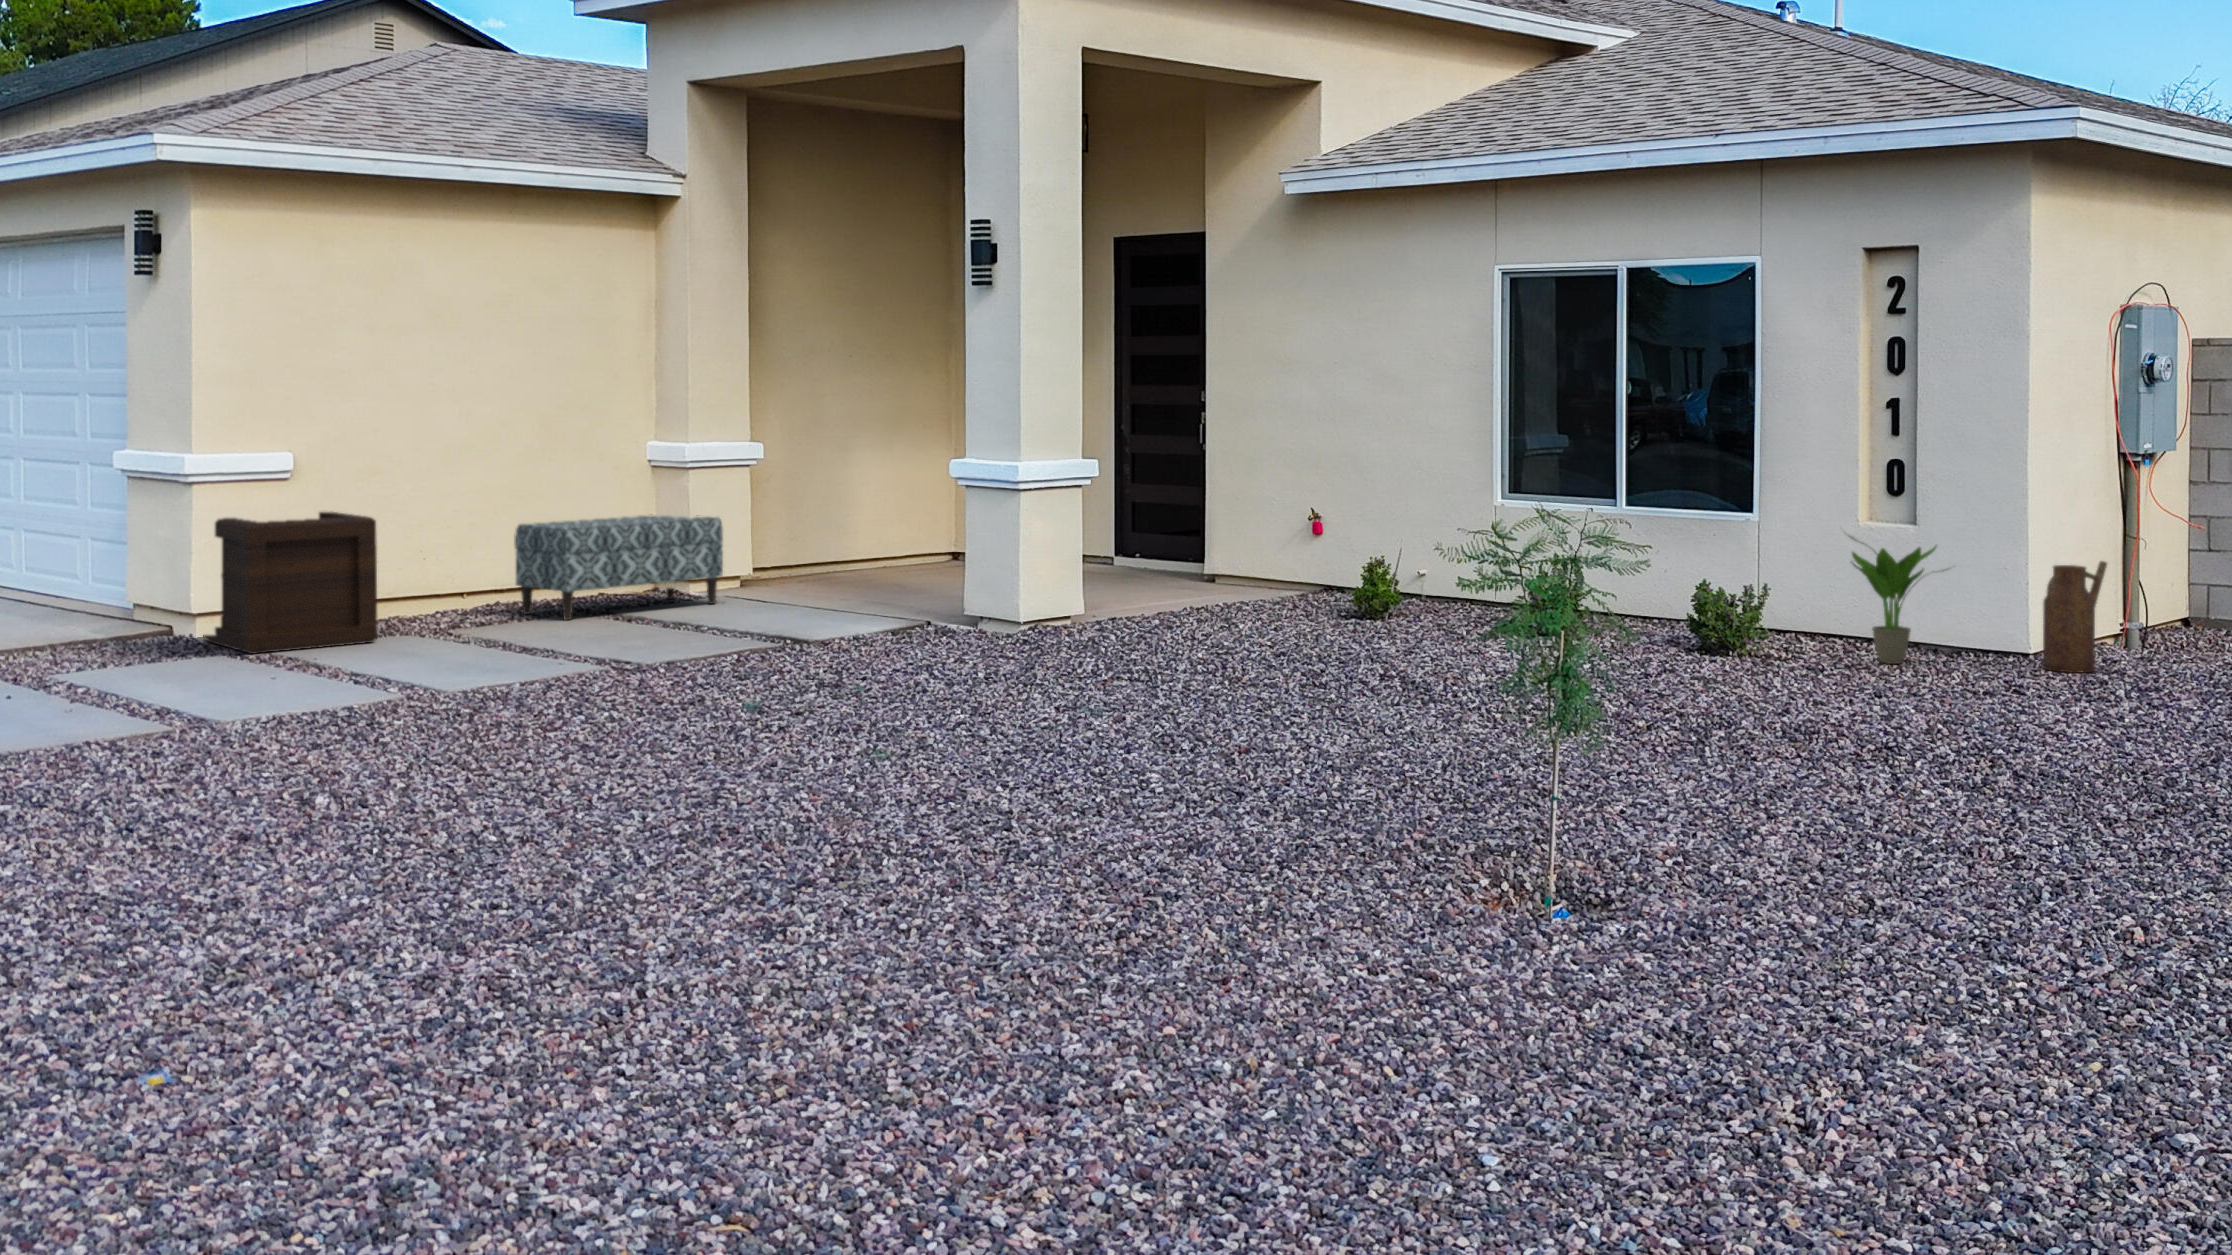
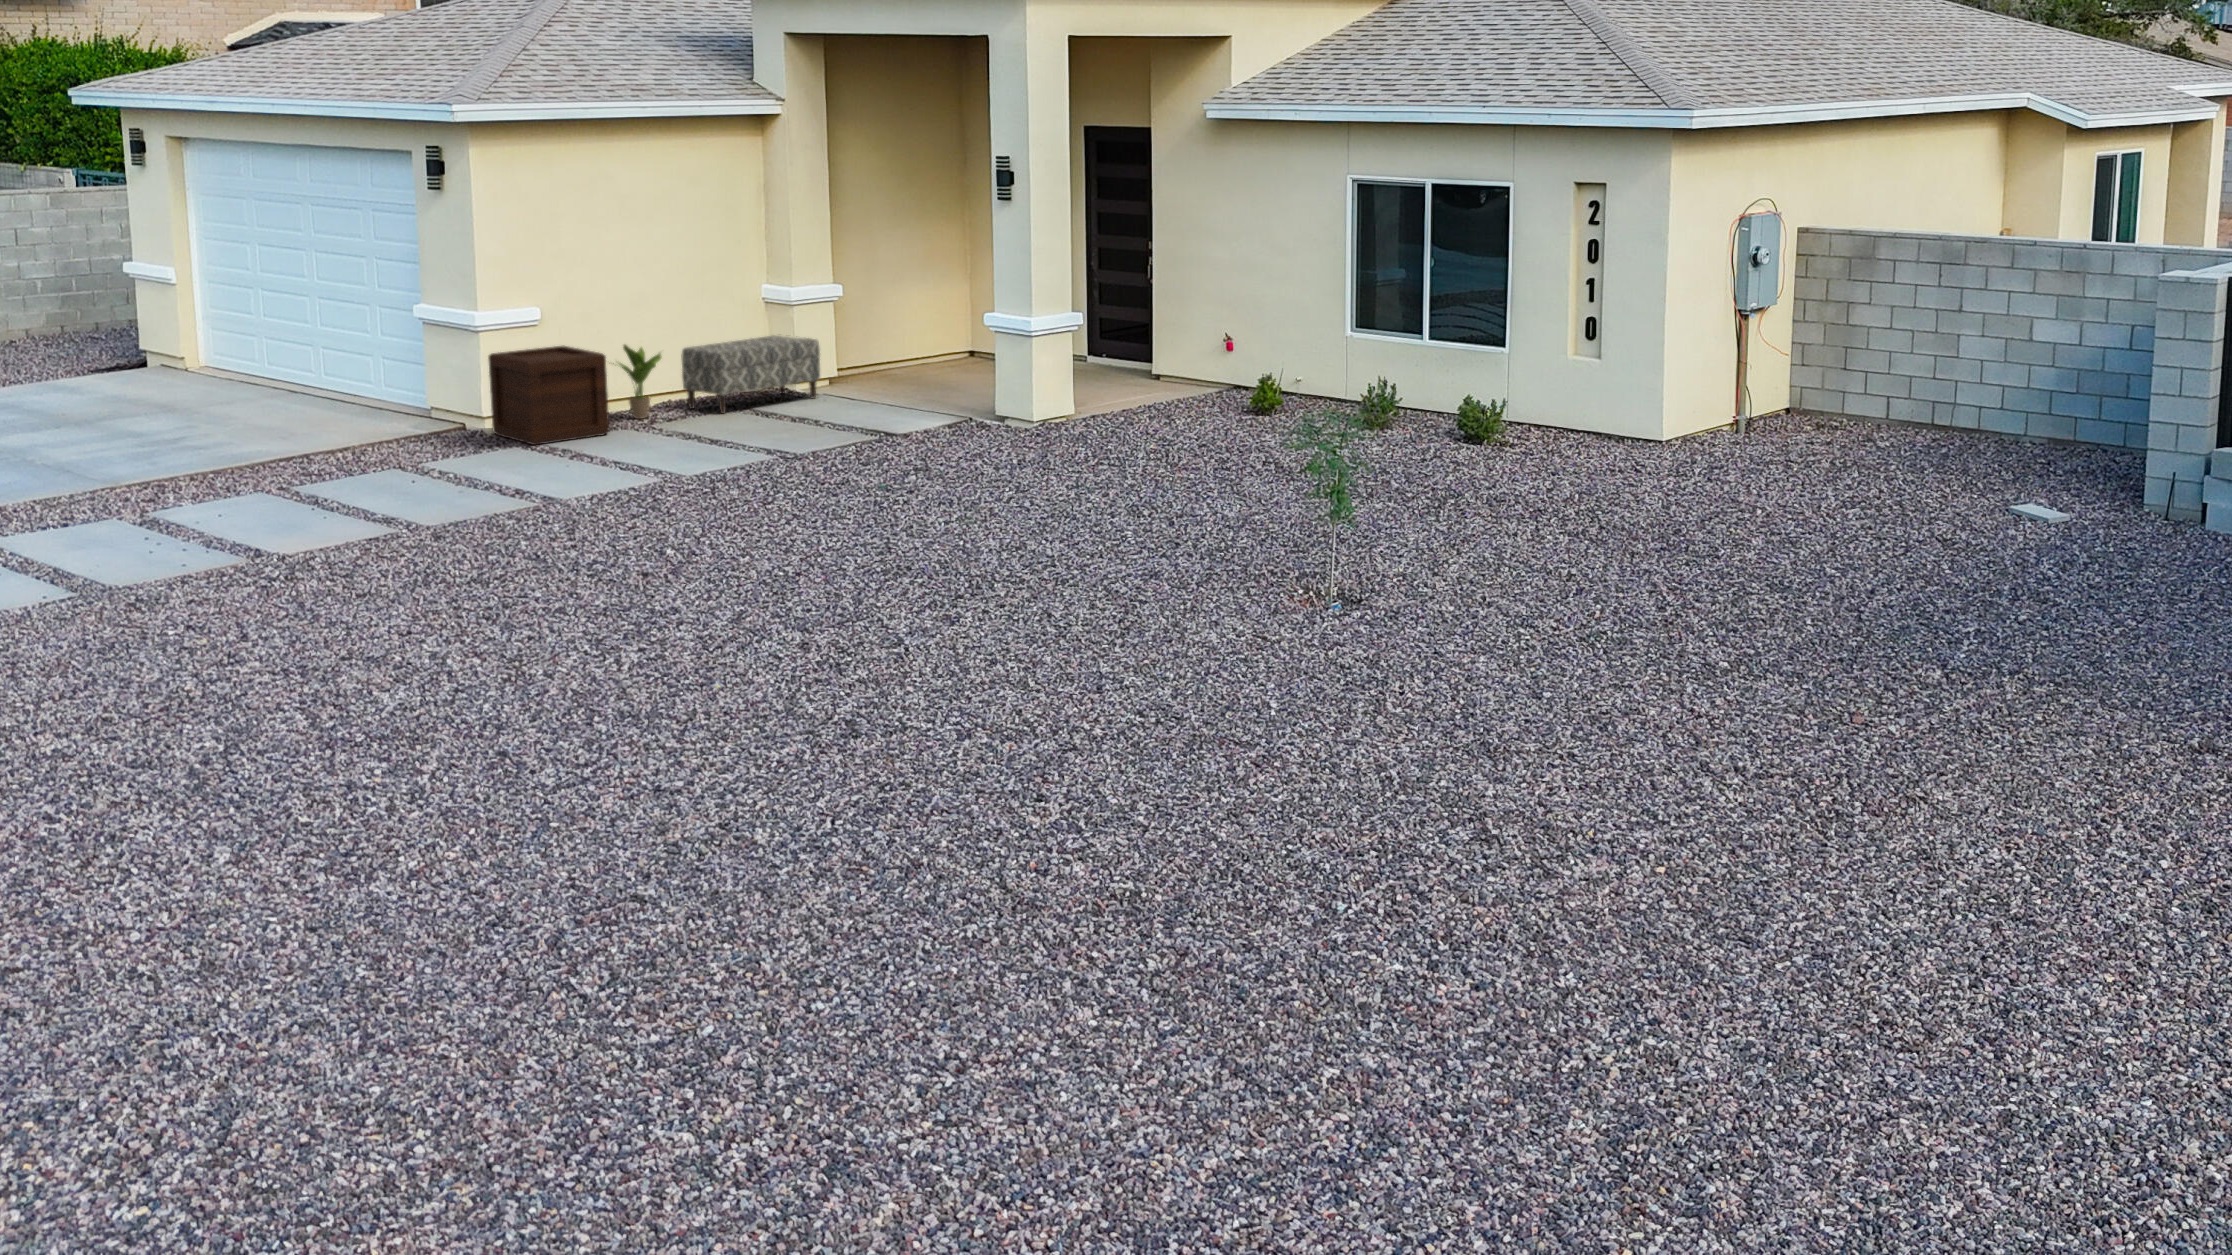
potted plant: present [1849,536,1936,664] -> present [613,345,661,419]
watering can: present [2042,561,2107,673] -> none [1673,383,1717,454]

